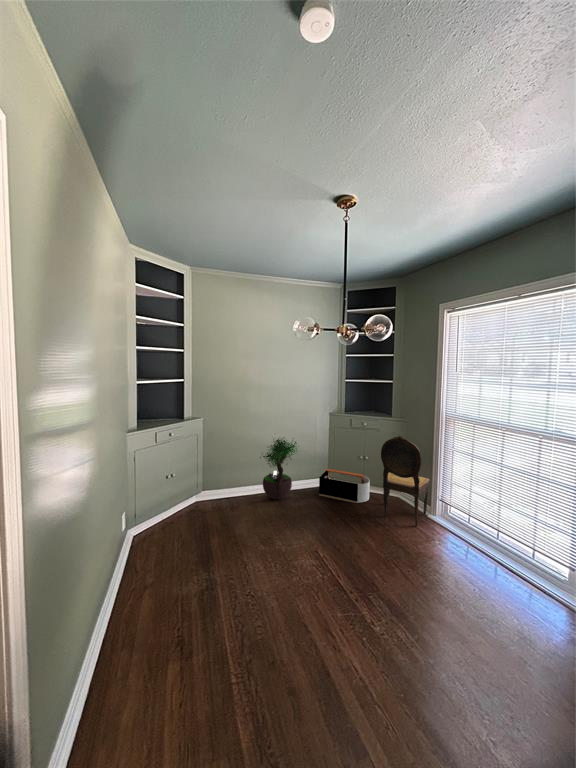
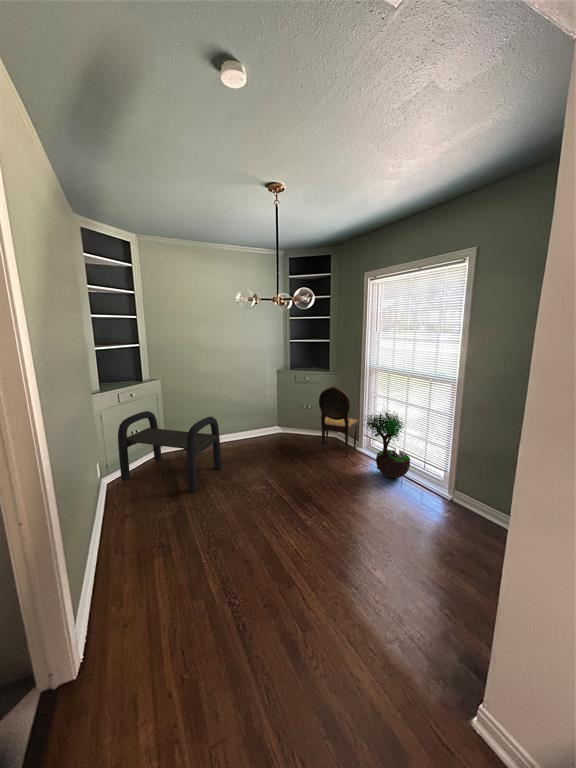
potted tree: present [260,437,297,499] -> present [362,410,410,478]
bench: none [148,453,262,560] -> present [118,411,222,492]
storage bin: present [319,469,370,503] -> none [271,419,313,444]

